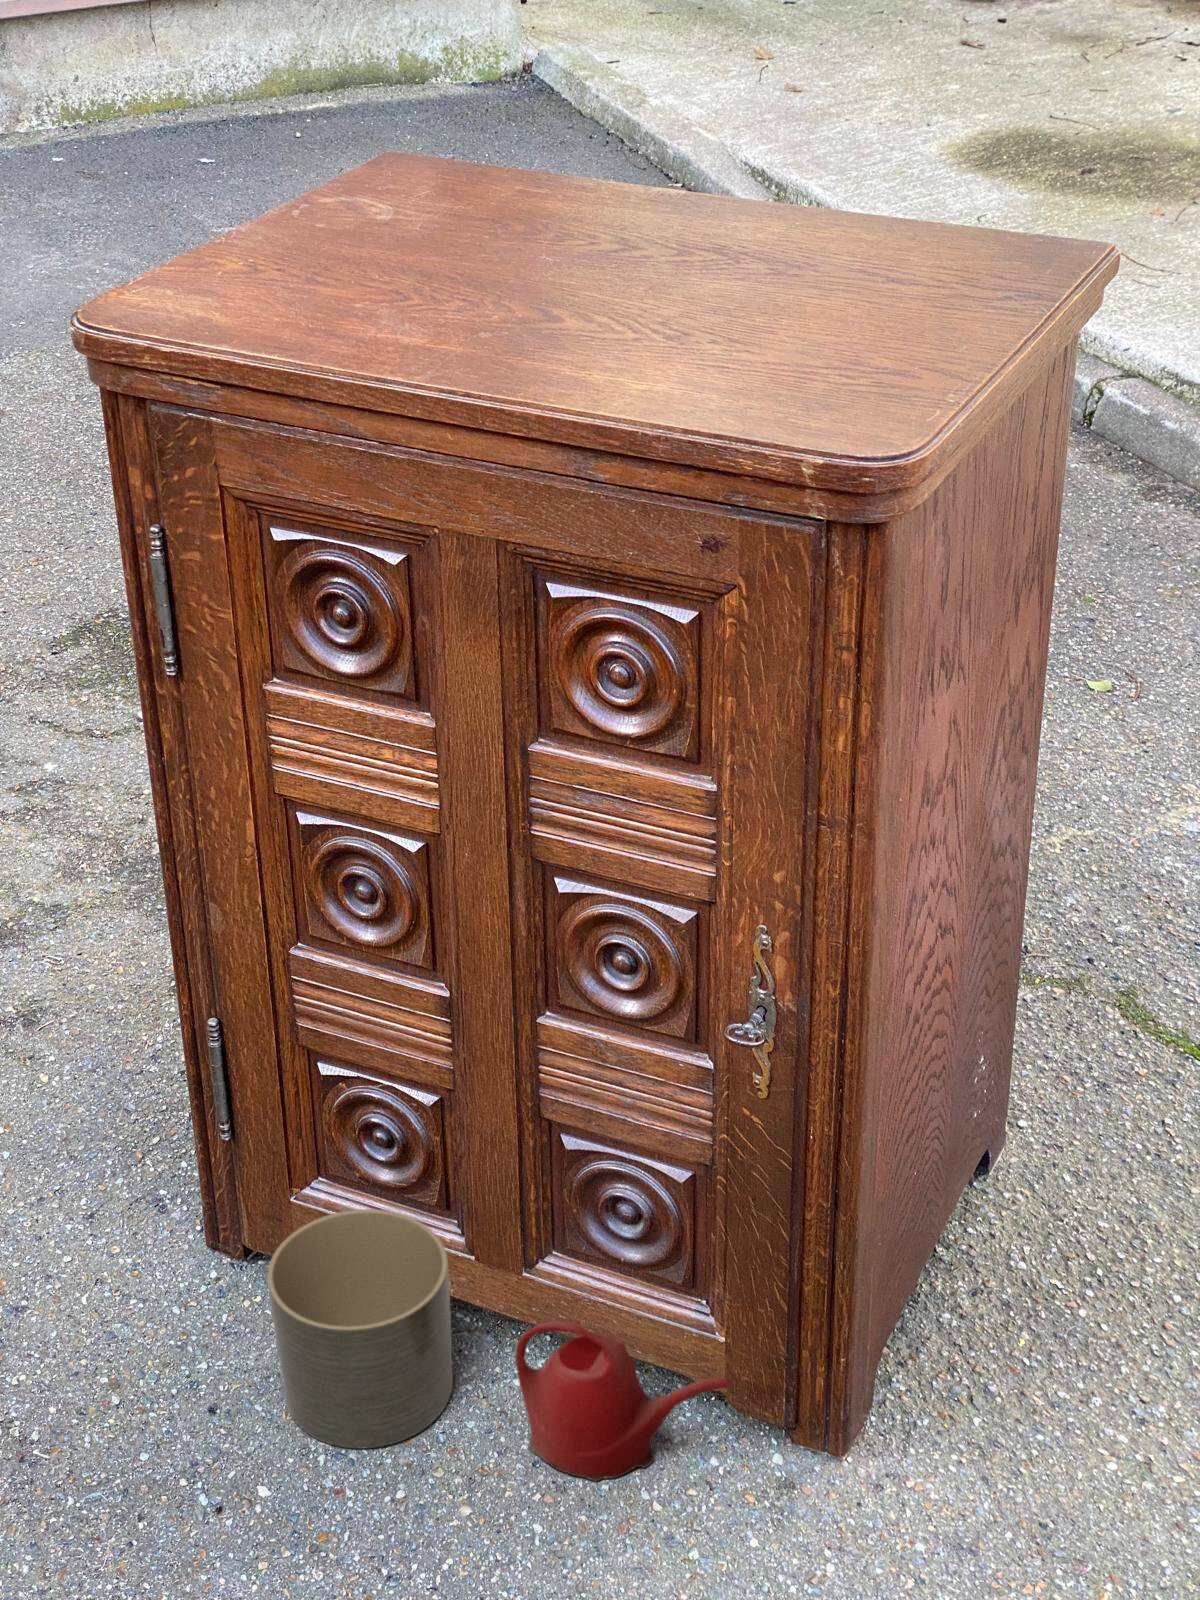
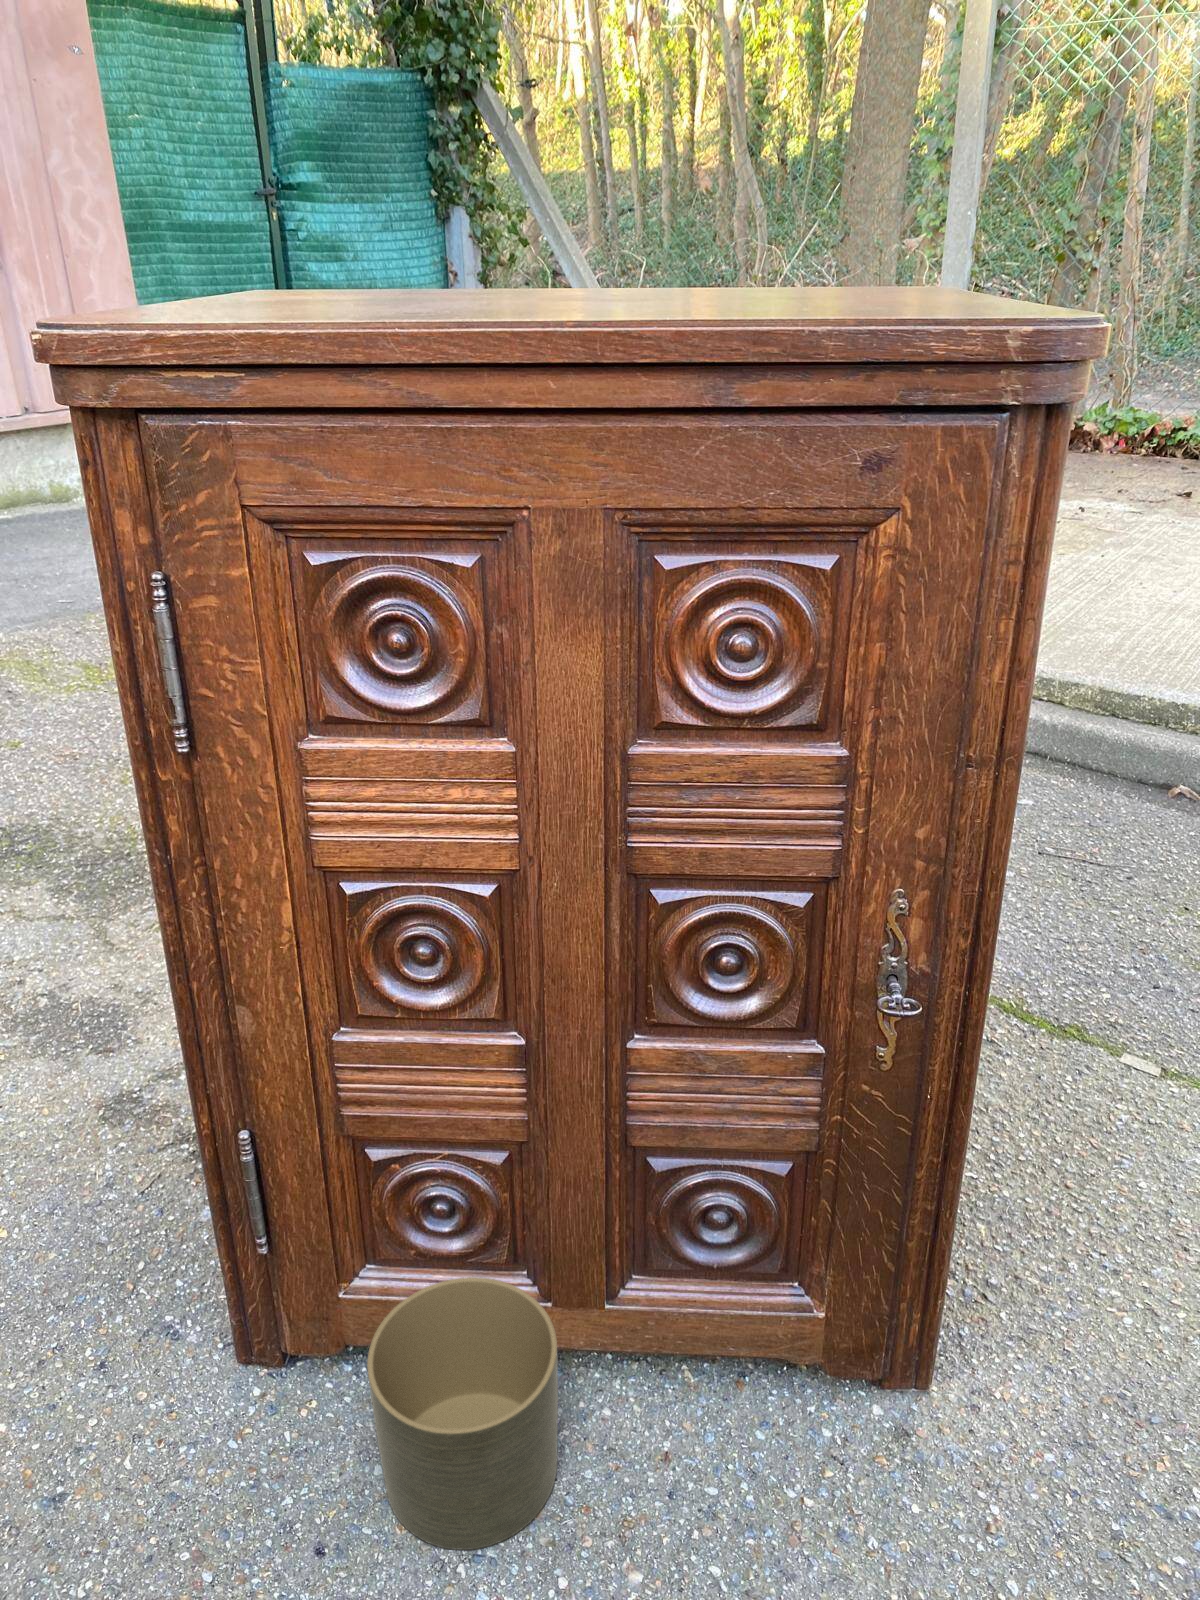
watering can: present [516,1321,733,1482] -> none [635,1342,867,1496]

